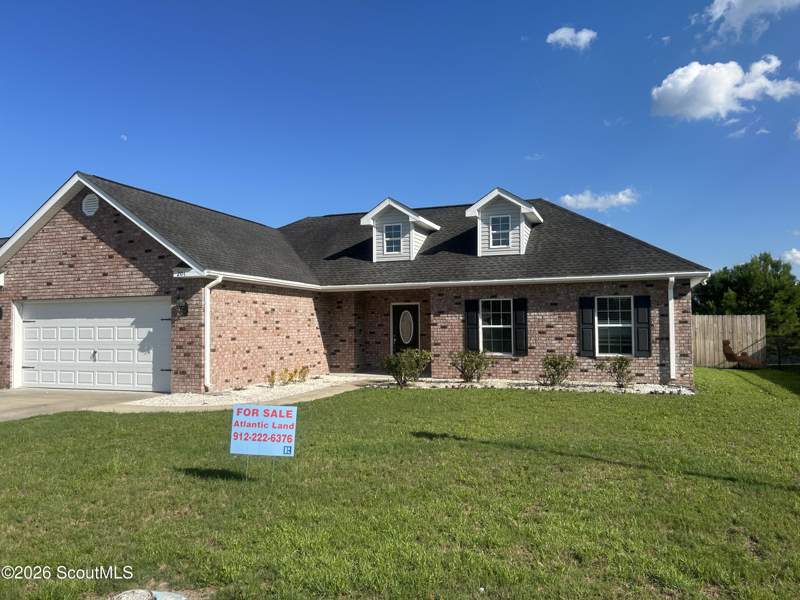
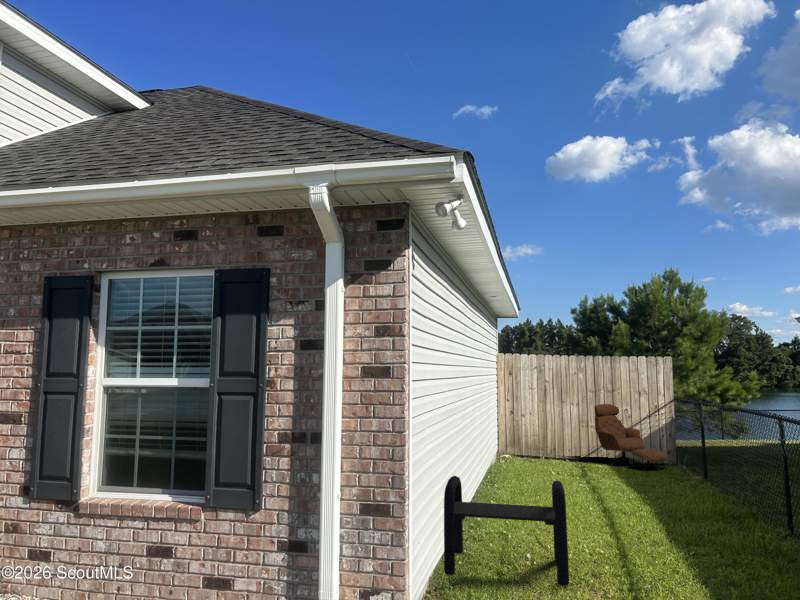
bench: none [686,355,731,382] -> present [444,476,569,585]

